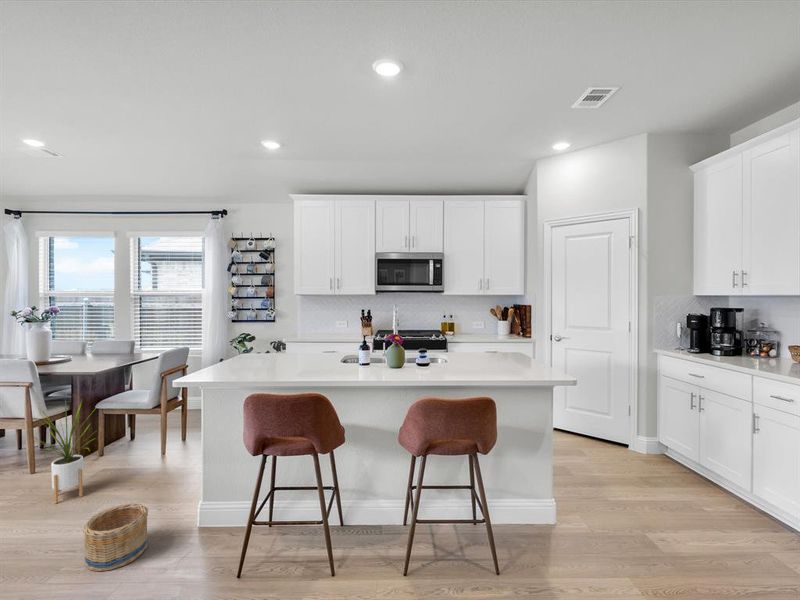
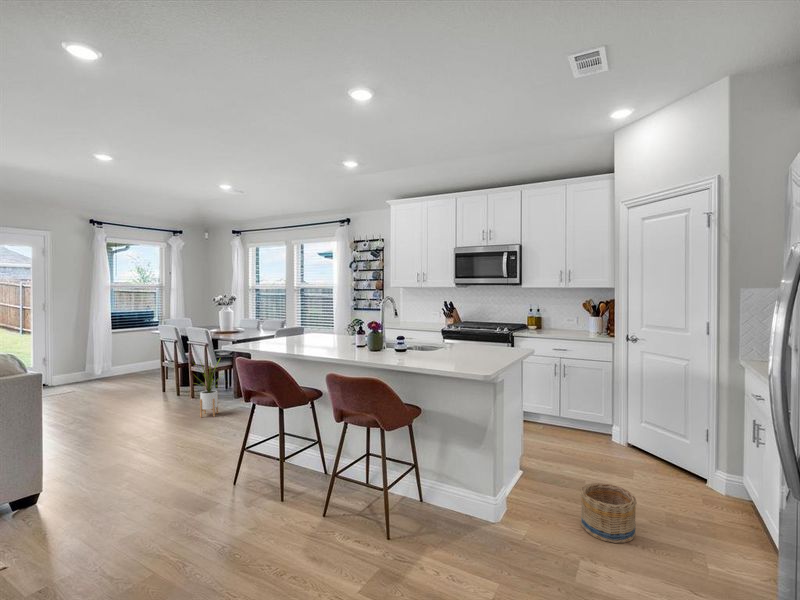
basket: present [83,503,148,571] -> present [581,483,637,543]

